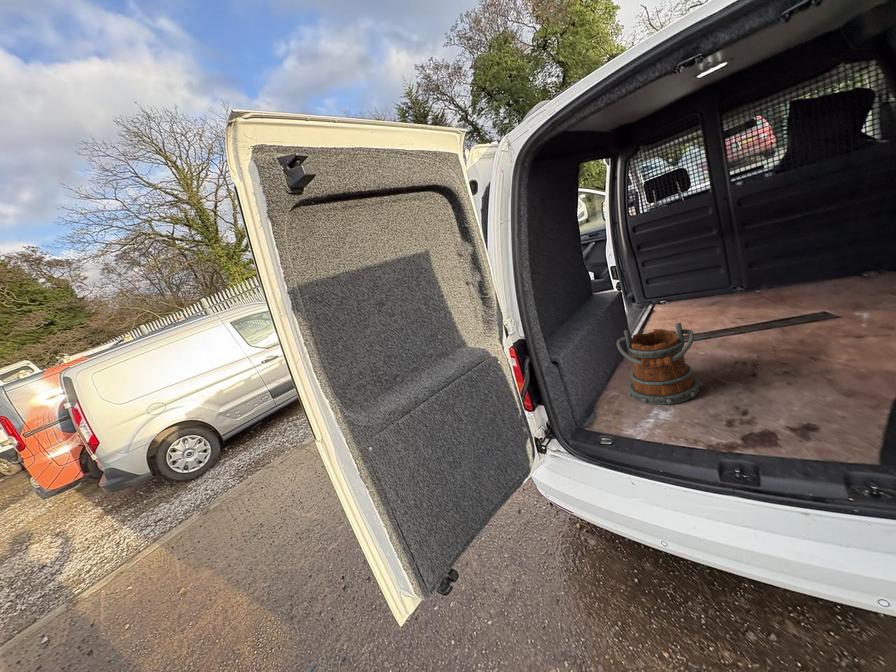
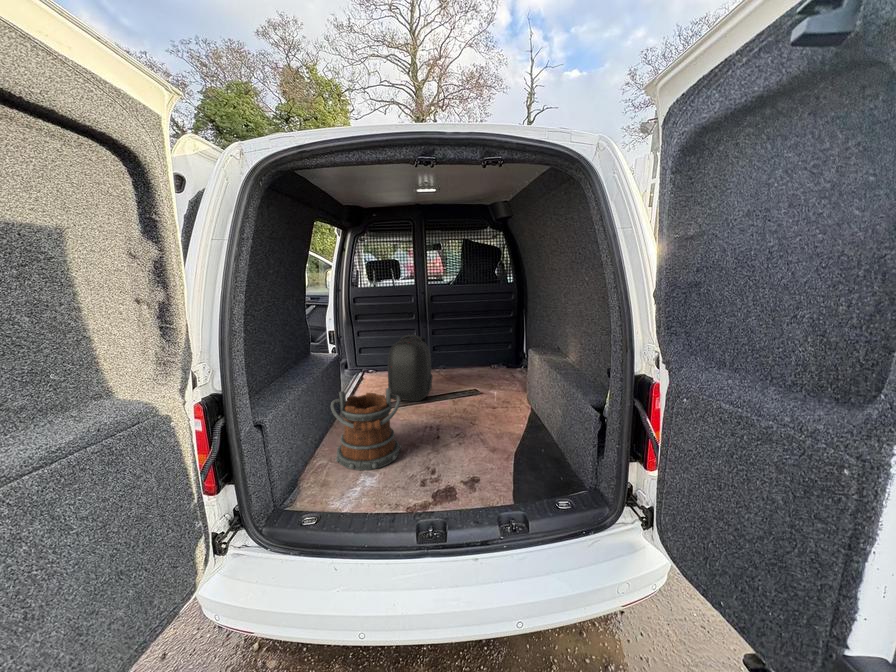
backpack: none [681,257,748,334] -> present [388,335,433,401]

